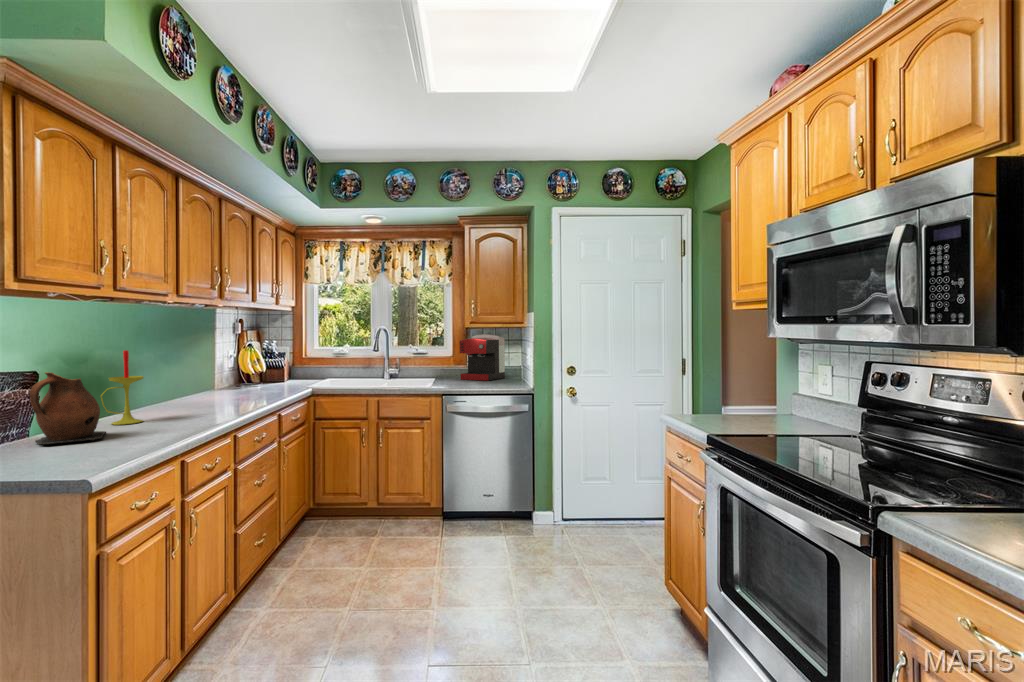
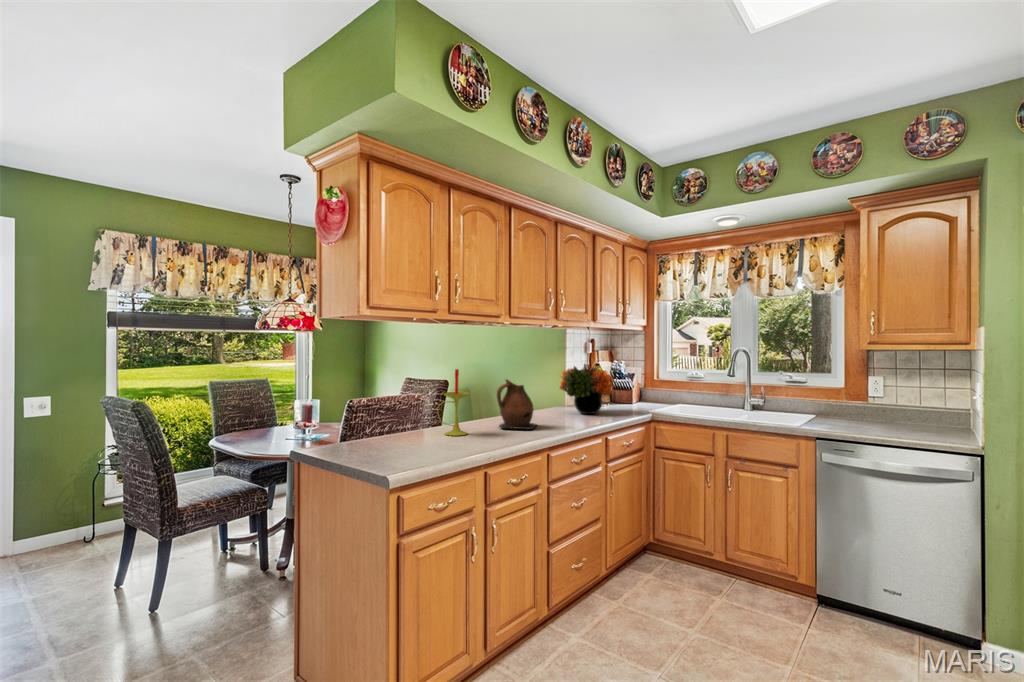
coffee maker: present [460,334,505,381] -> none [849,361,933,430]
flower arrangement: none [218,343,280,393] -> present [560,364,614,414]
ceramic pitcher: present [30,372,106,445] -> present [497,379,536,430]

